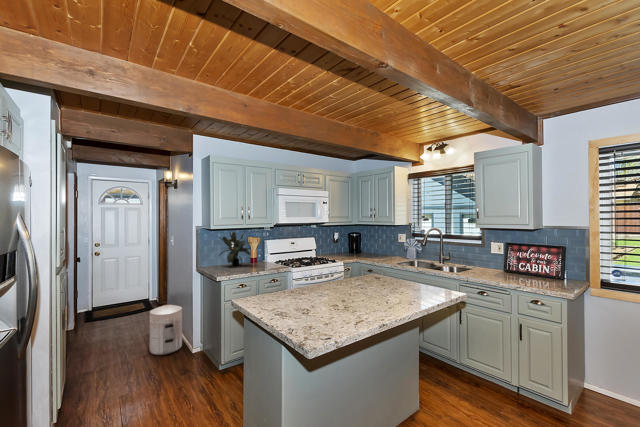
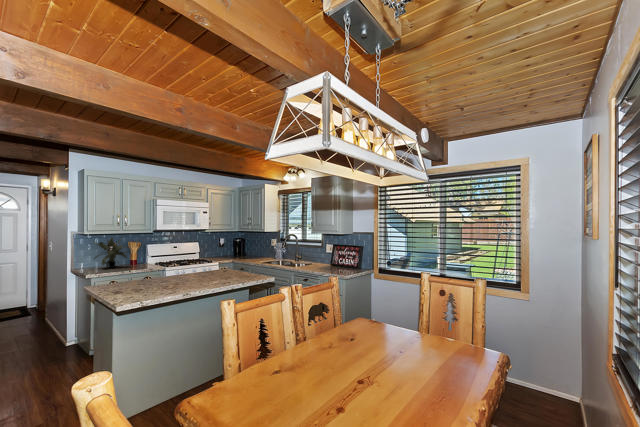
waste bin: present [150,304,182,355] -> none [11,306,53,355]

